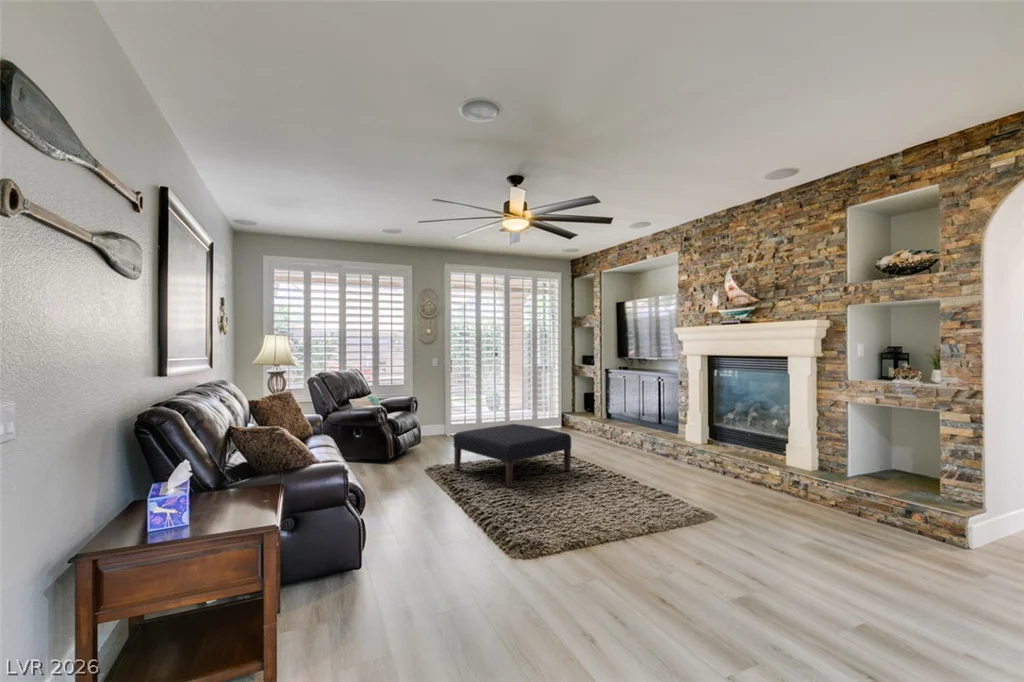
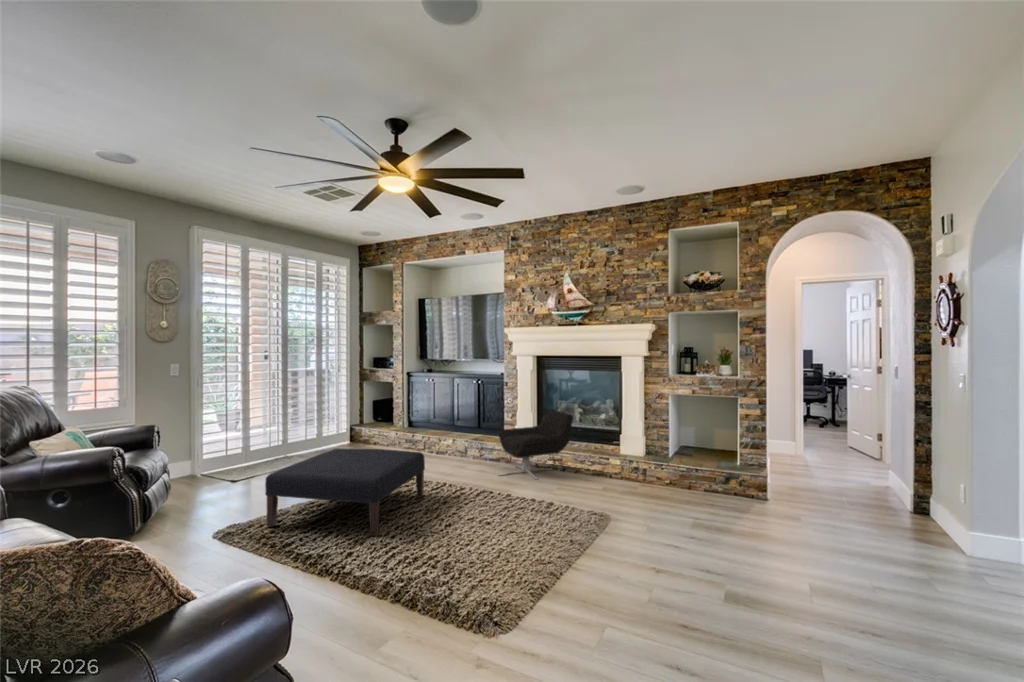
lounge chair: none [652,410,733,477] -> present [498,409,573,480]

